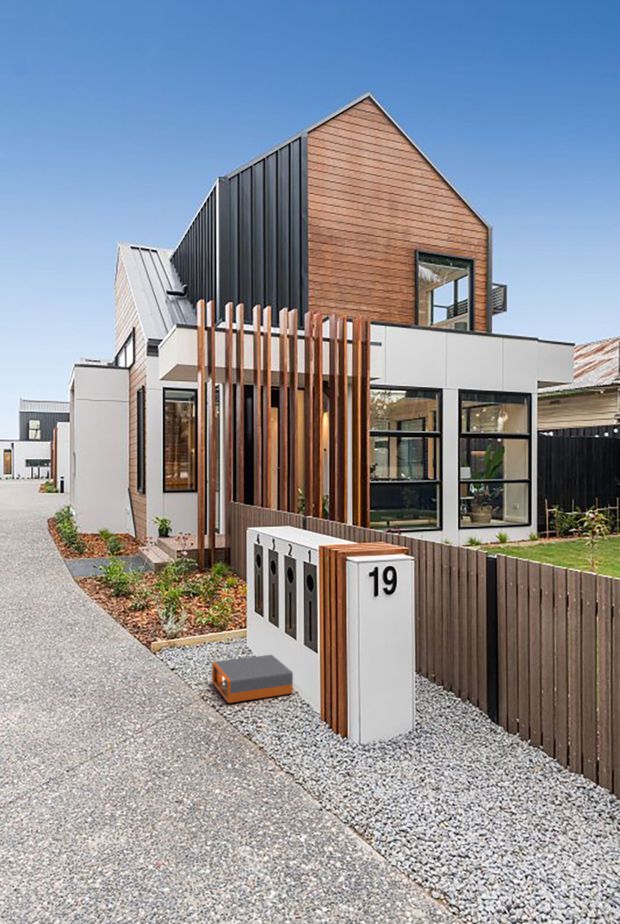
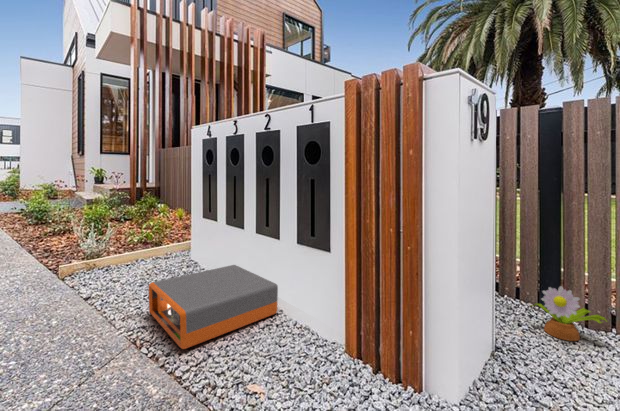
decorative plant: none [464,692,503,735] -> present [531,286,607,341]

